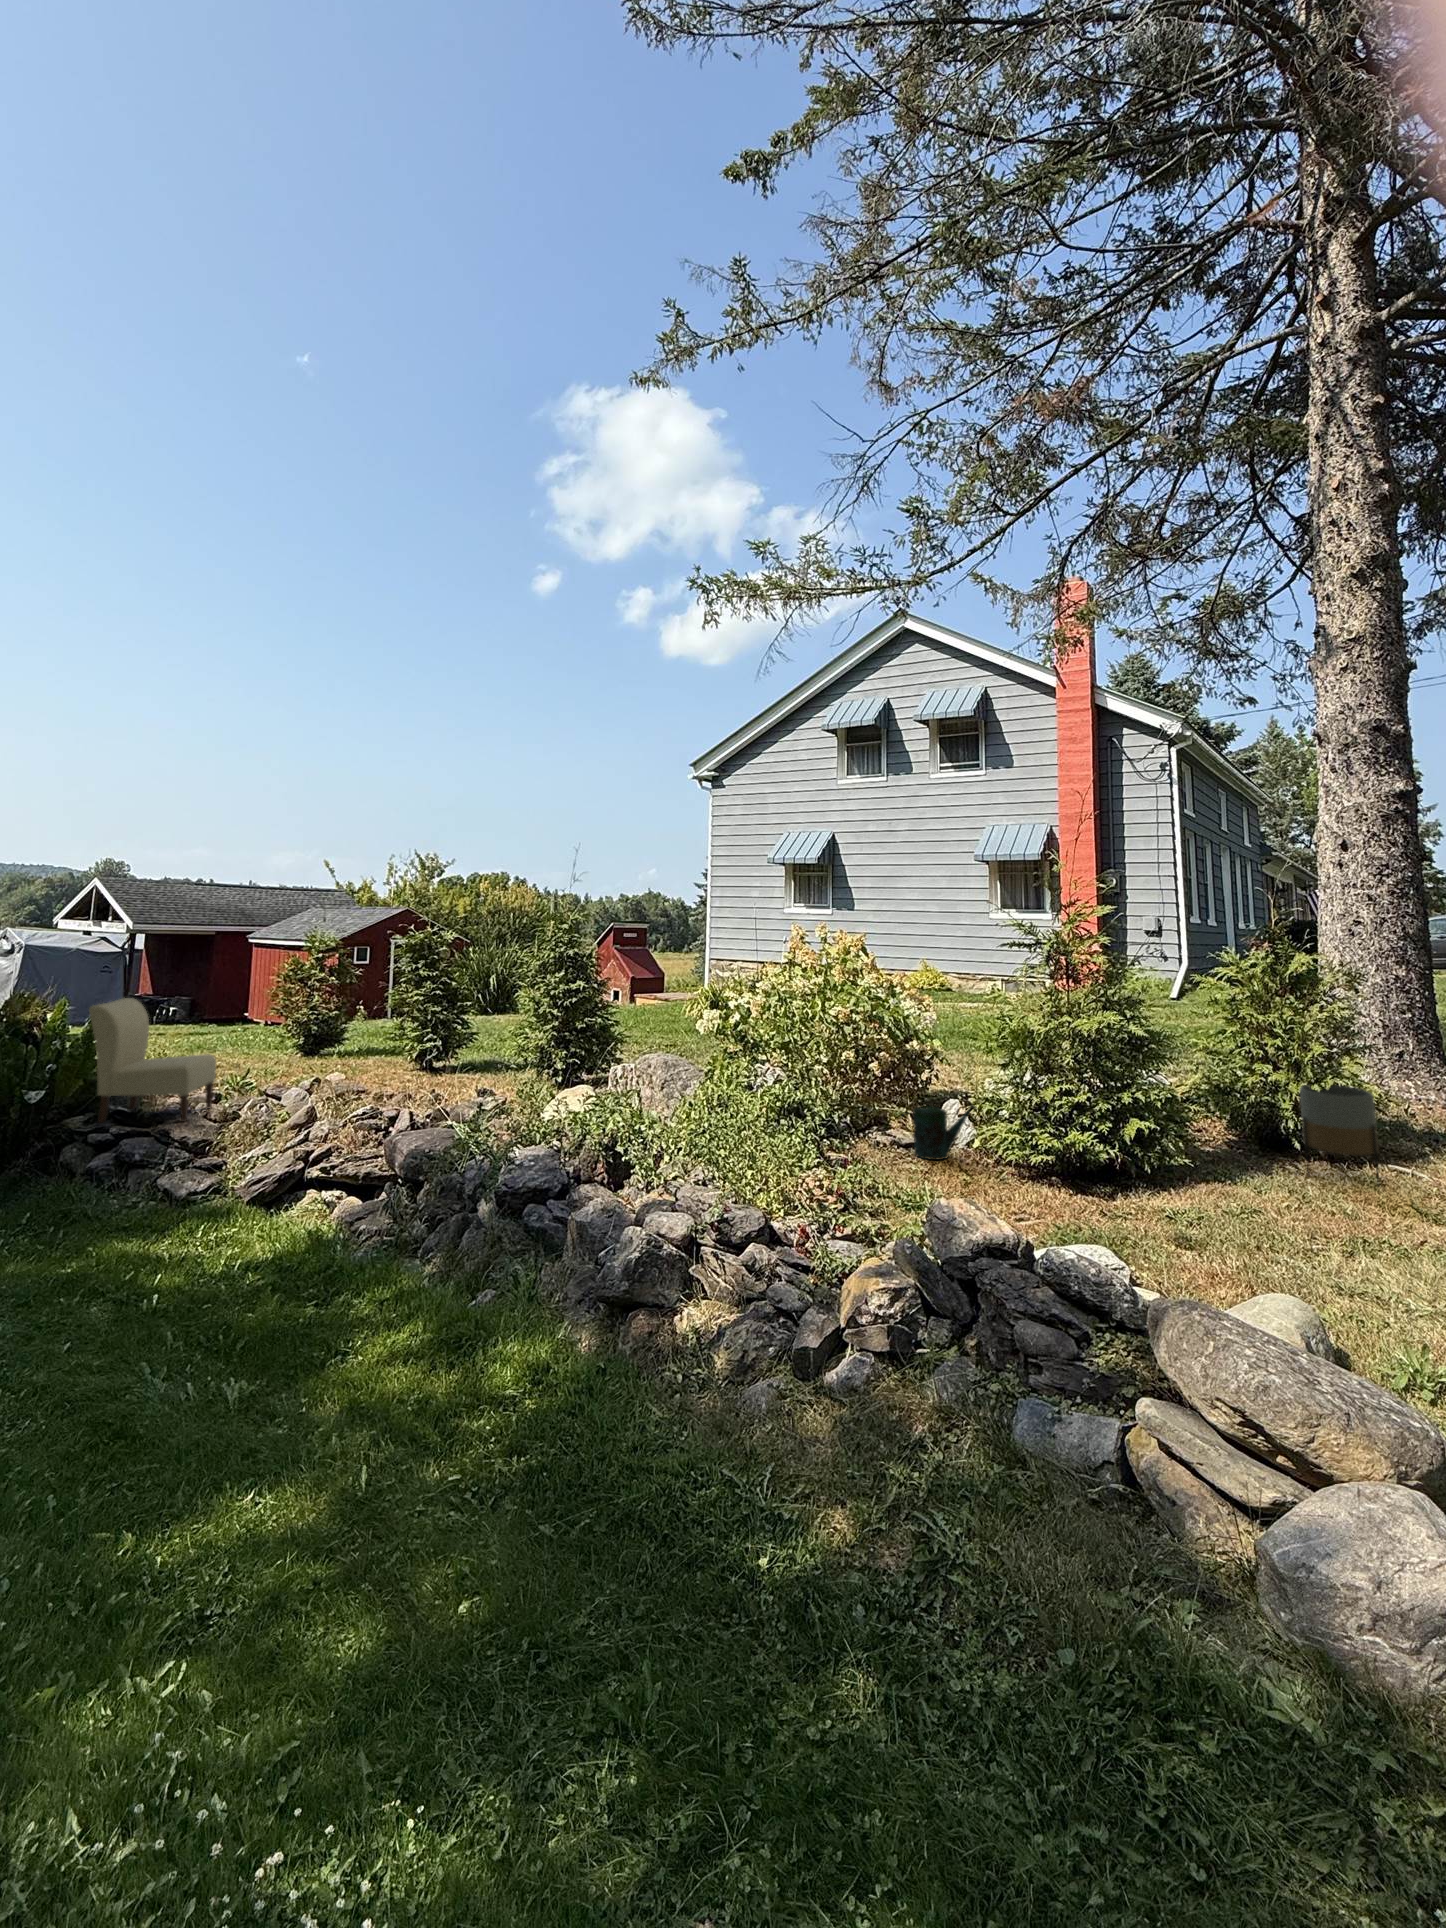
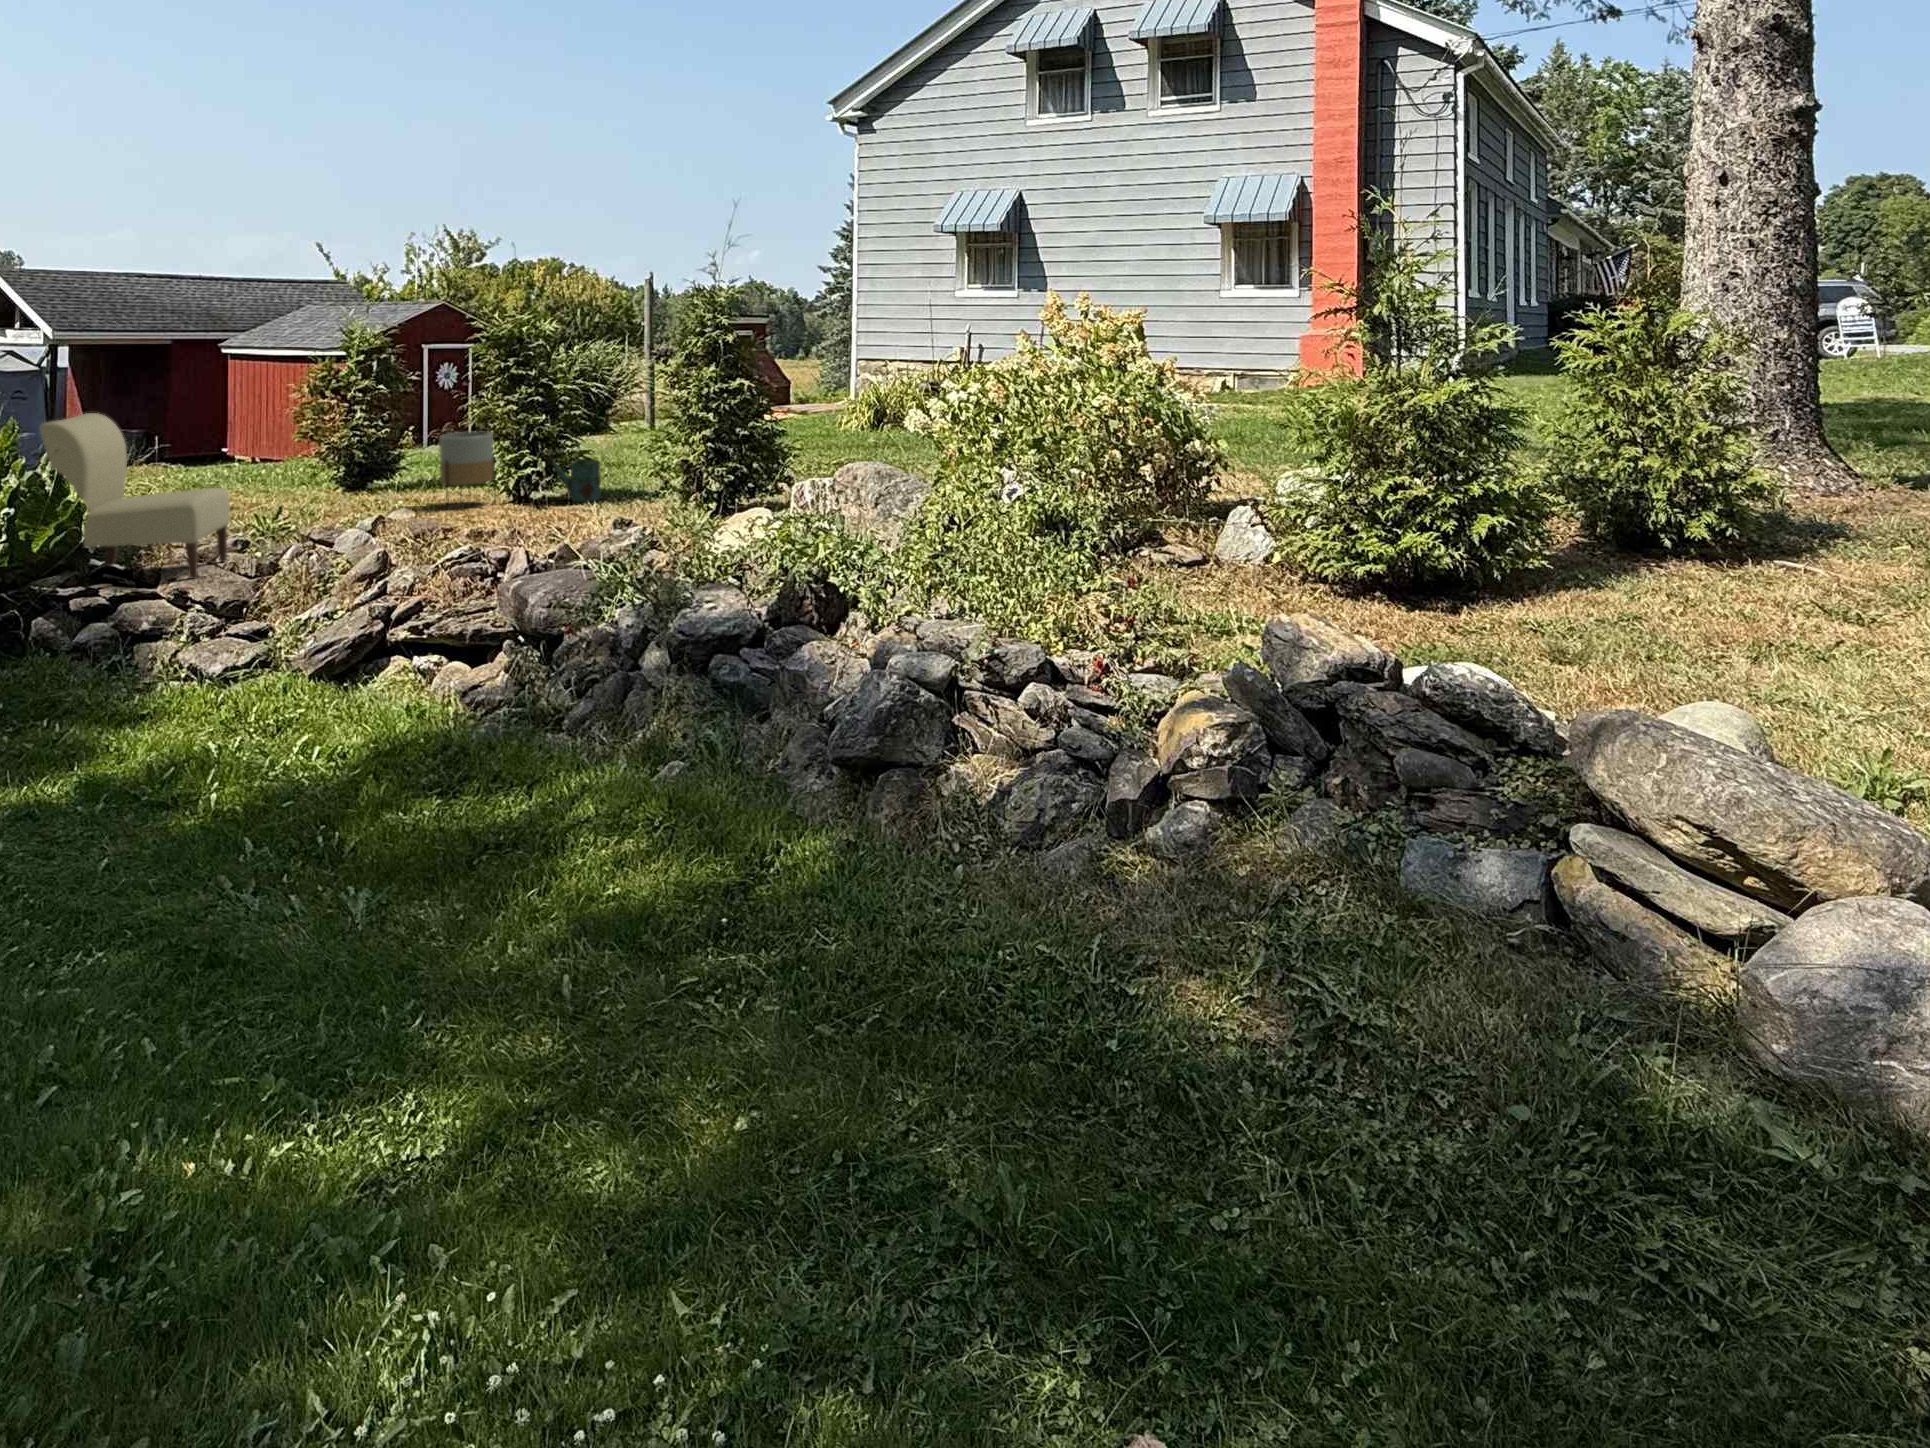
planter: present [1300,1085,1380,1186] -> present [439,431,496,498]
watering can: present [902,1102,977,1160] -> present [546,455,608,502]

